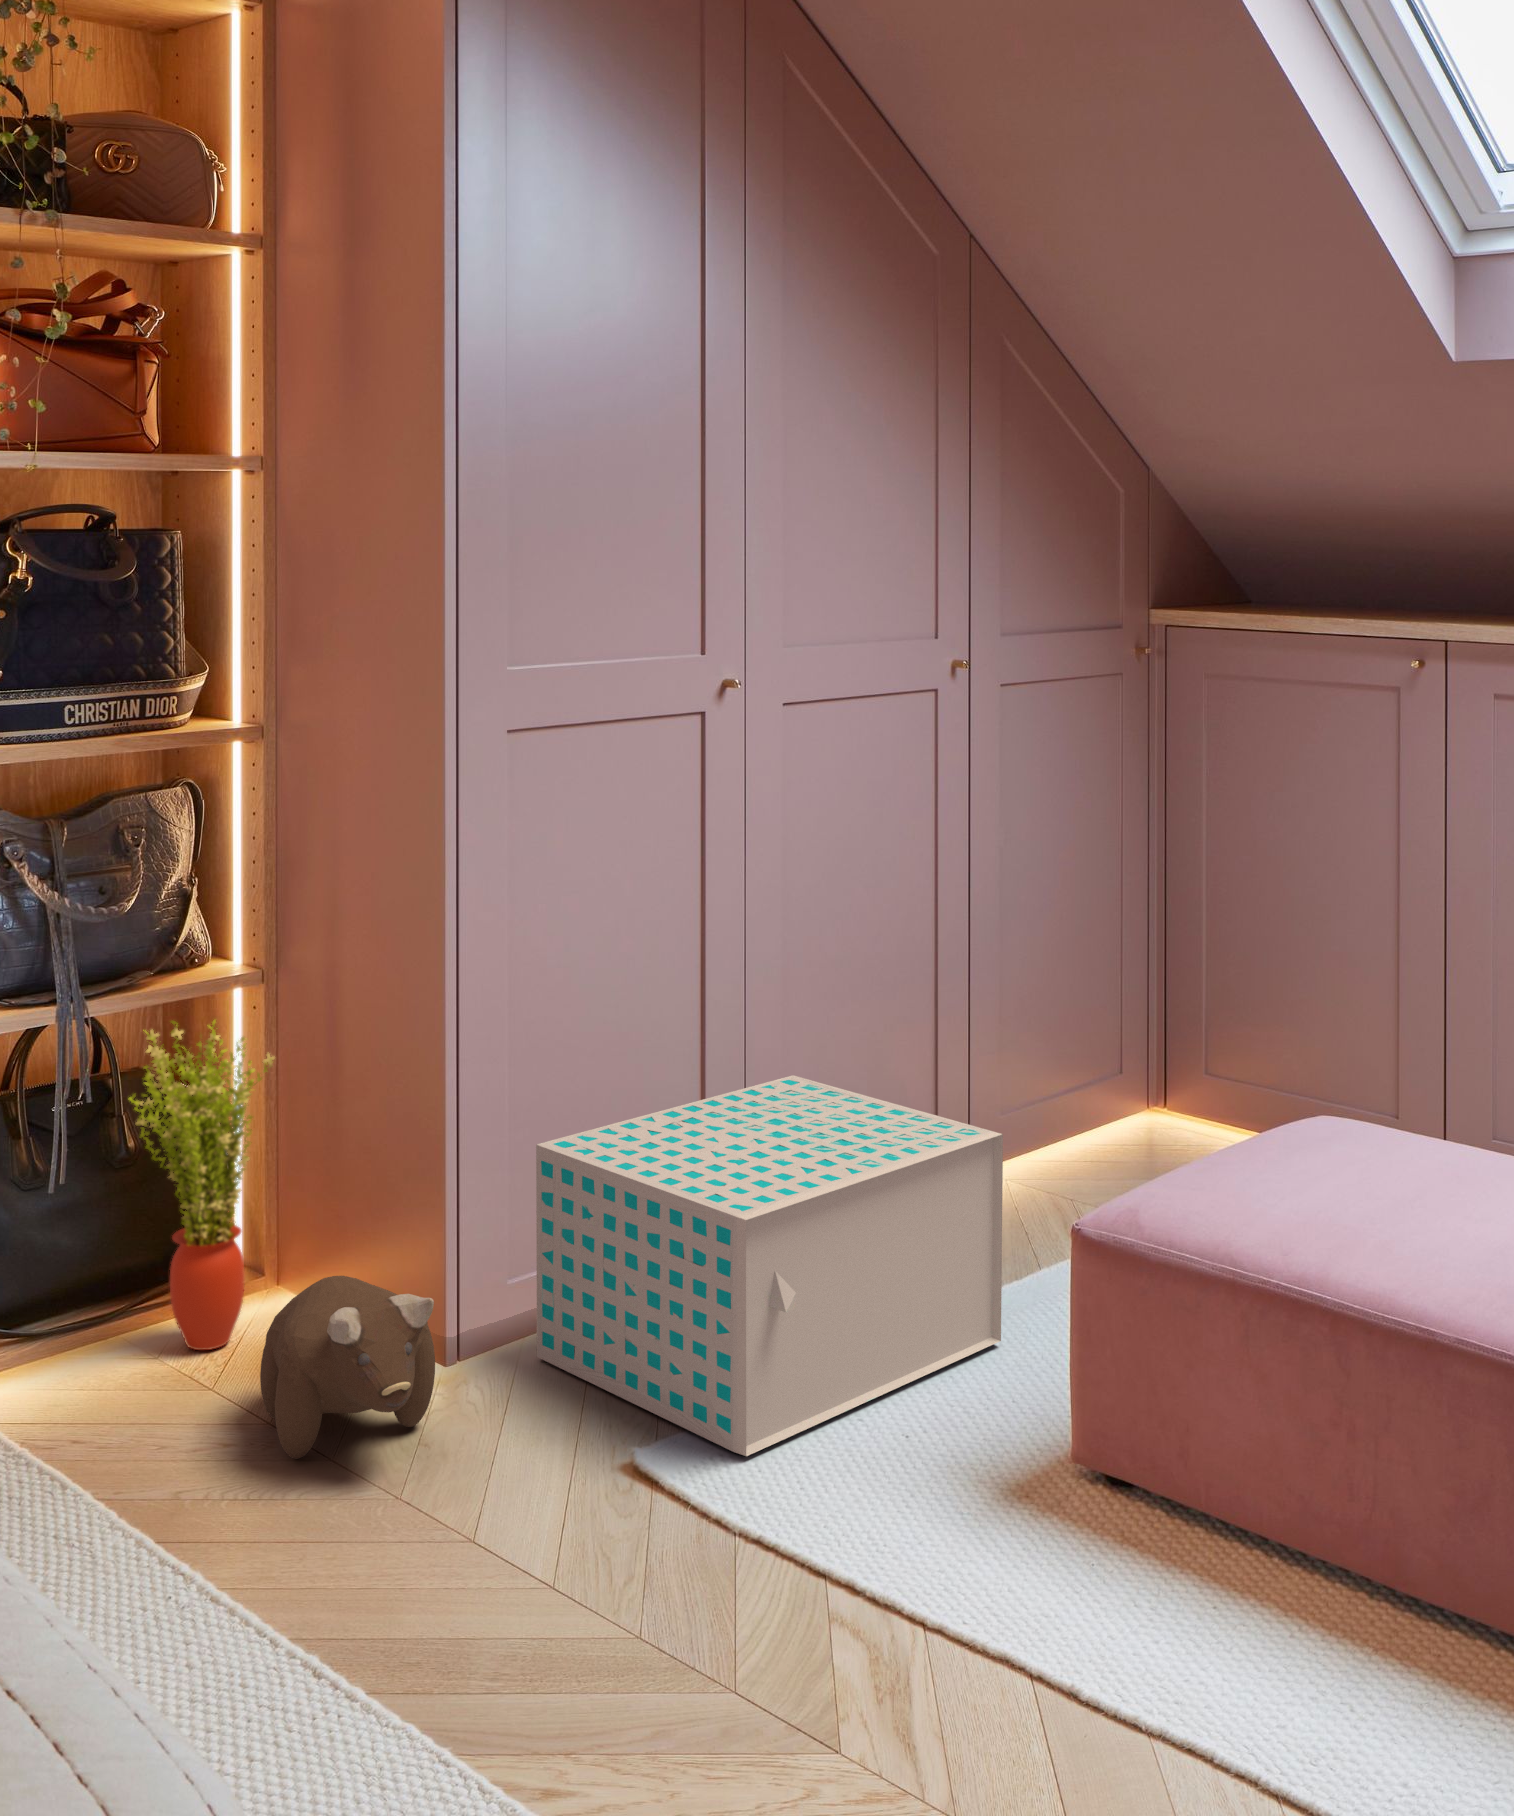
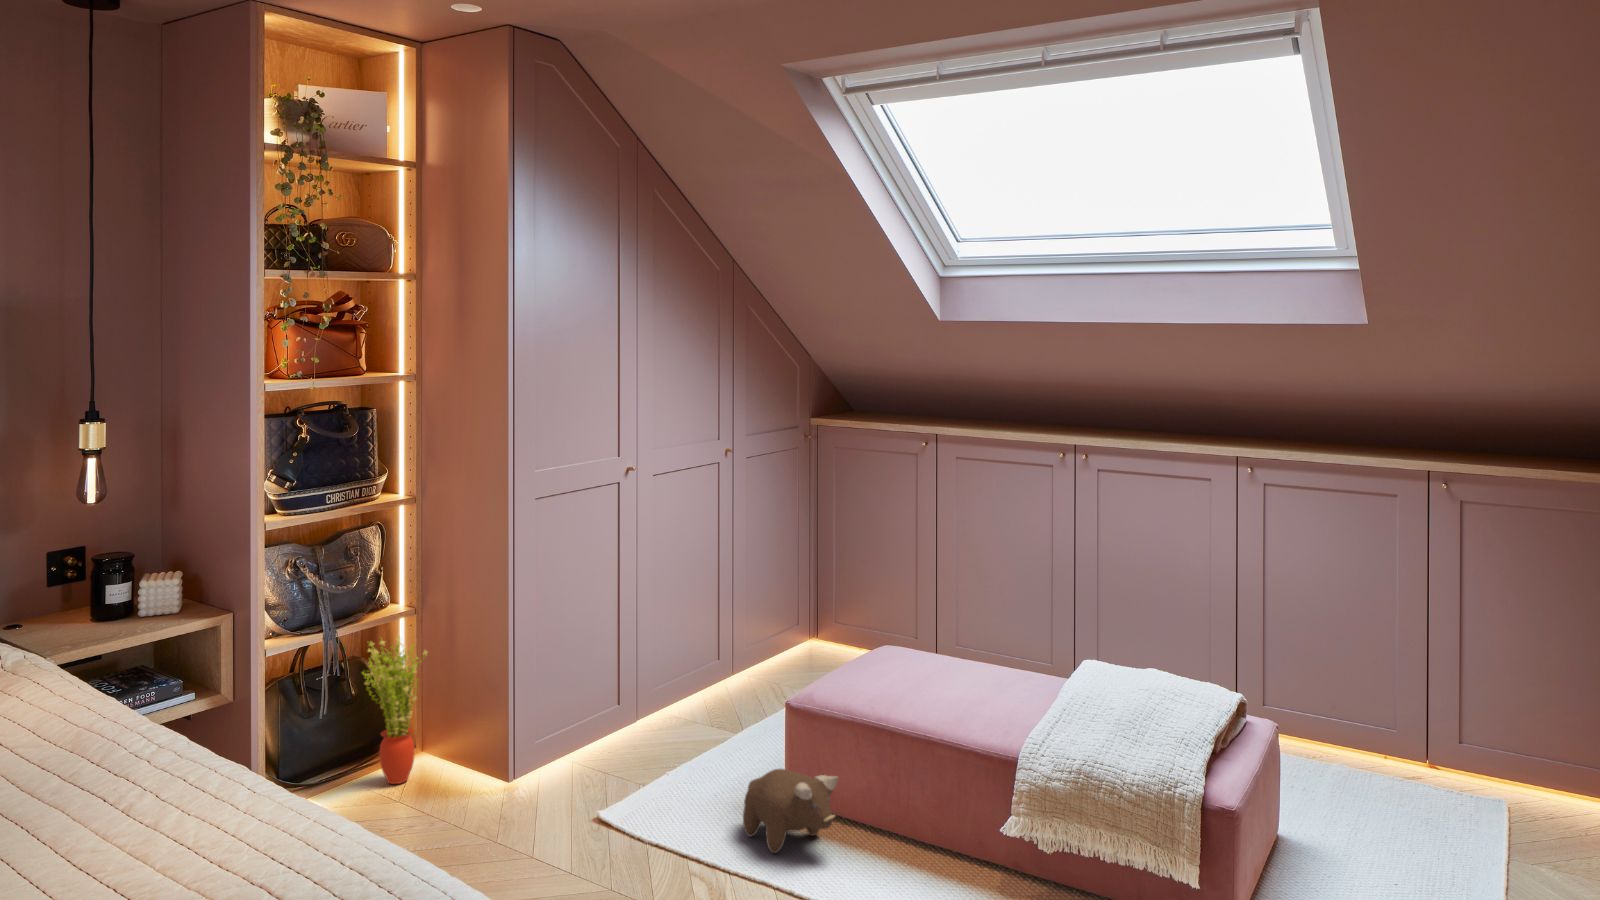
storage box: present [536,1075,1003,1456] -> none [551,651,754,812]
plush toy: present [260,1276,435,1459] -> present [743,769,838,853]

